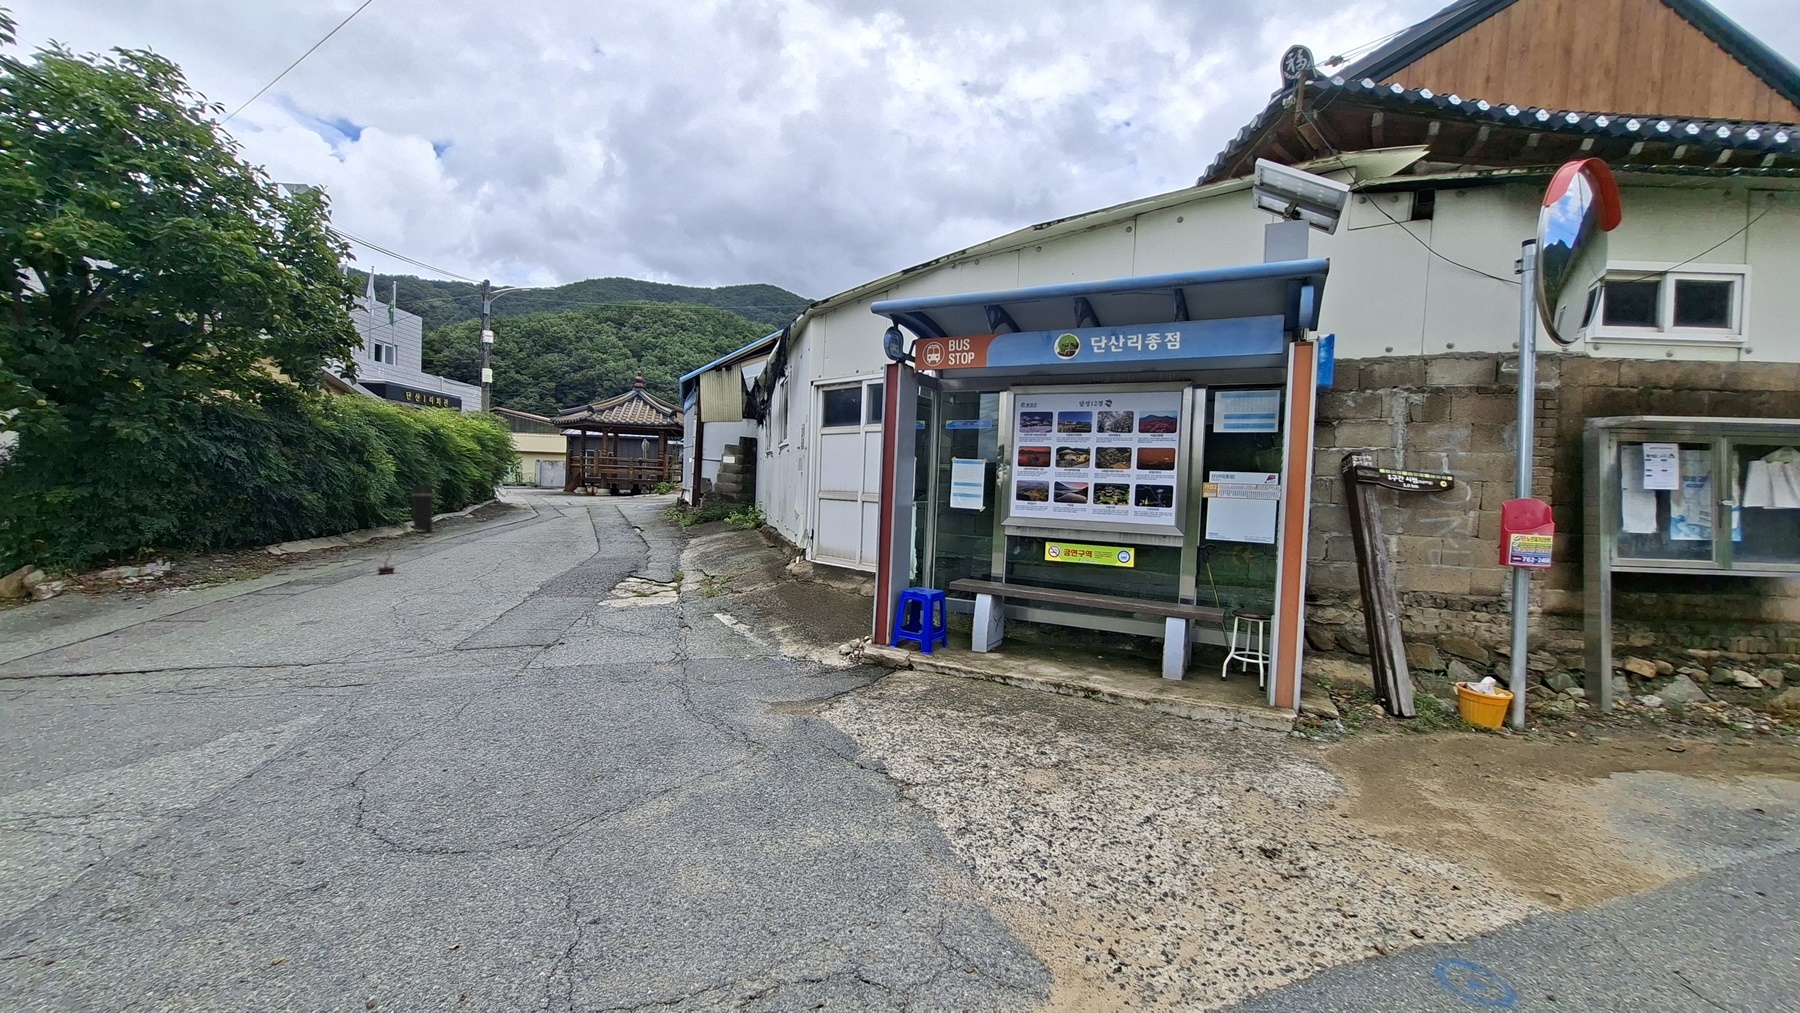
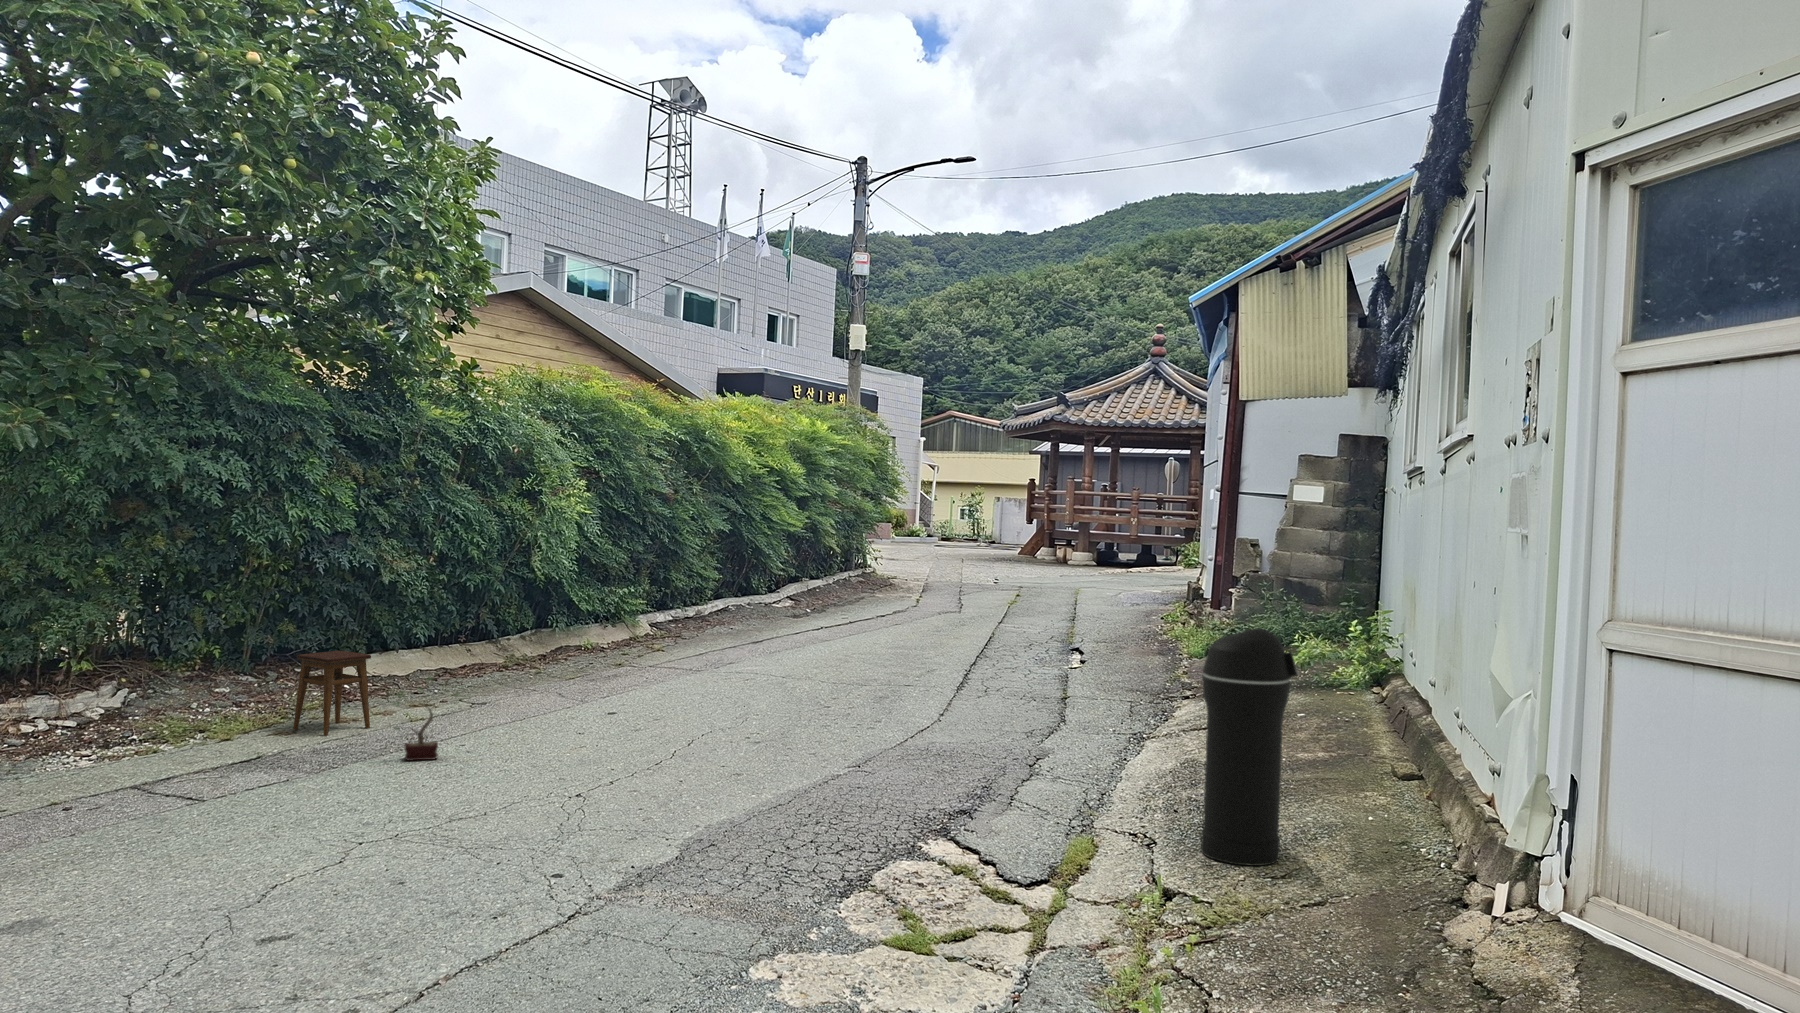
trash can: present [412,484,434,533] -> present [1201,628,1298,866]
stool: none [292,535,332,572] -> present [293,651,371,735]

